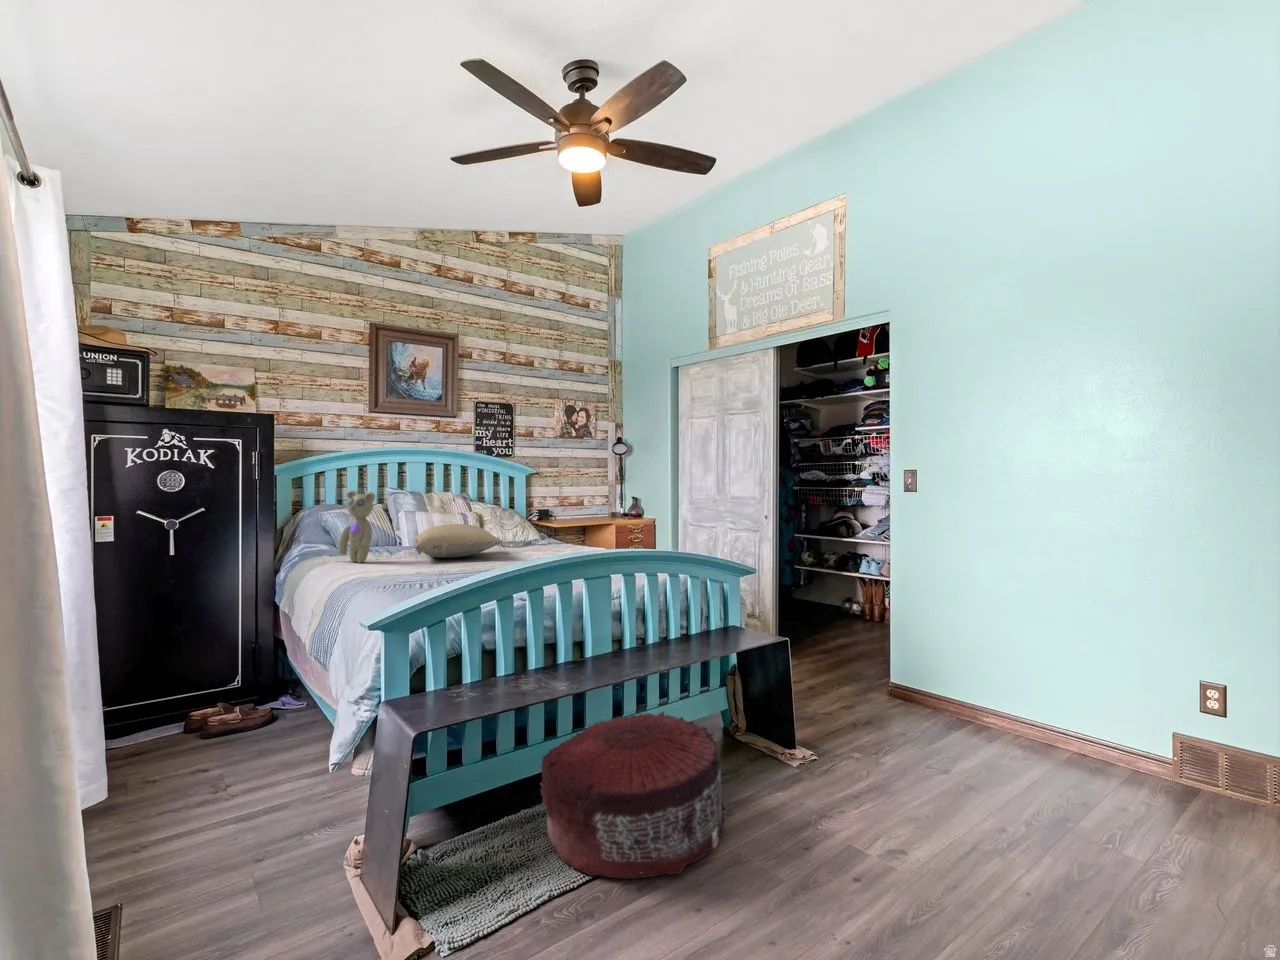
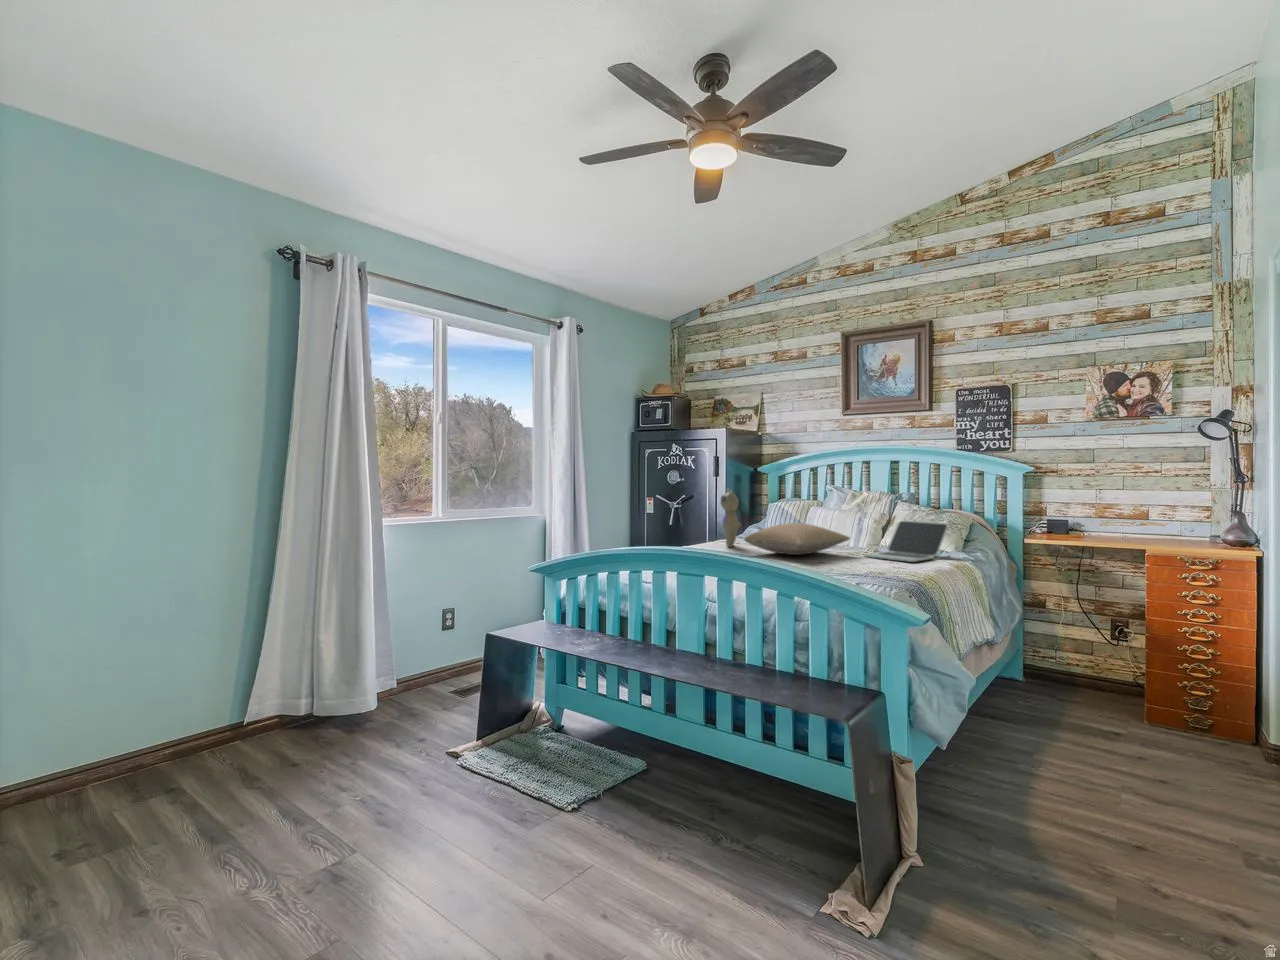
laptop: none [493,515,551,550] -> present [864,521,948,562]
pouf: present [540,712,725,879] -> none [525,701,681,846]

